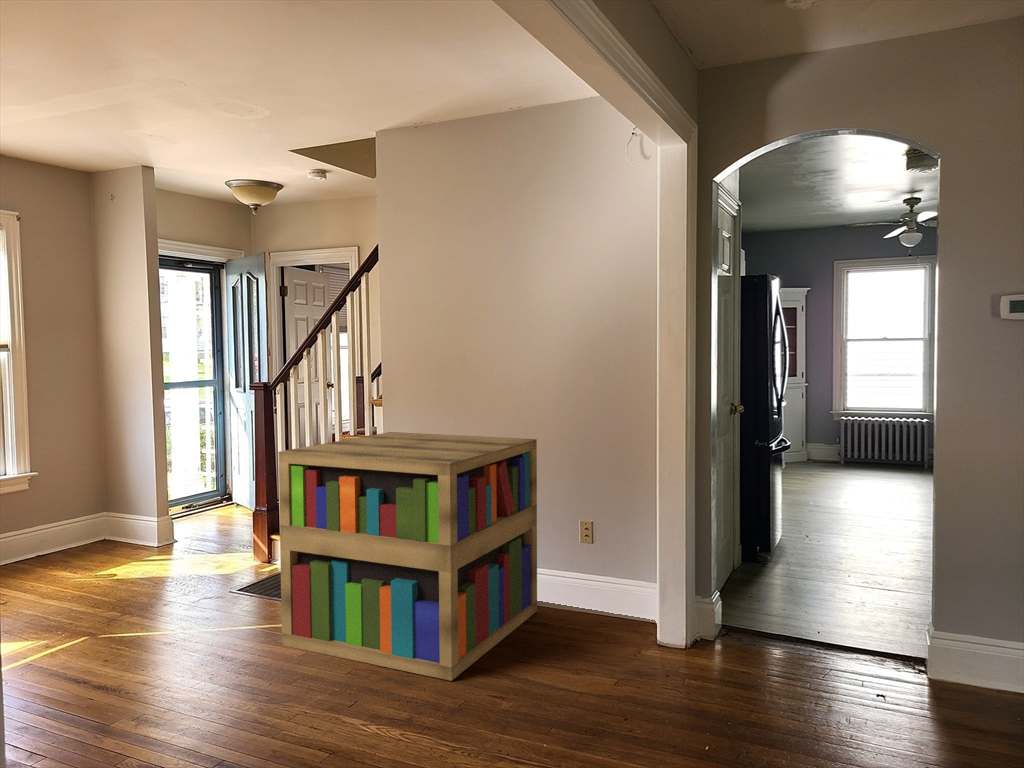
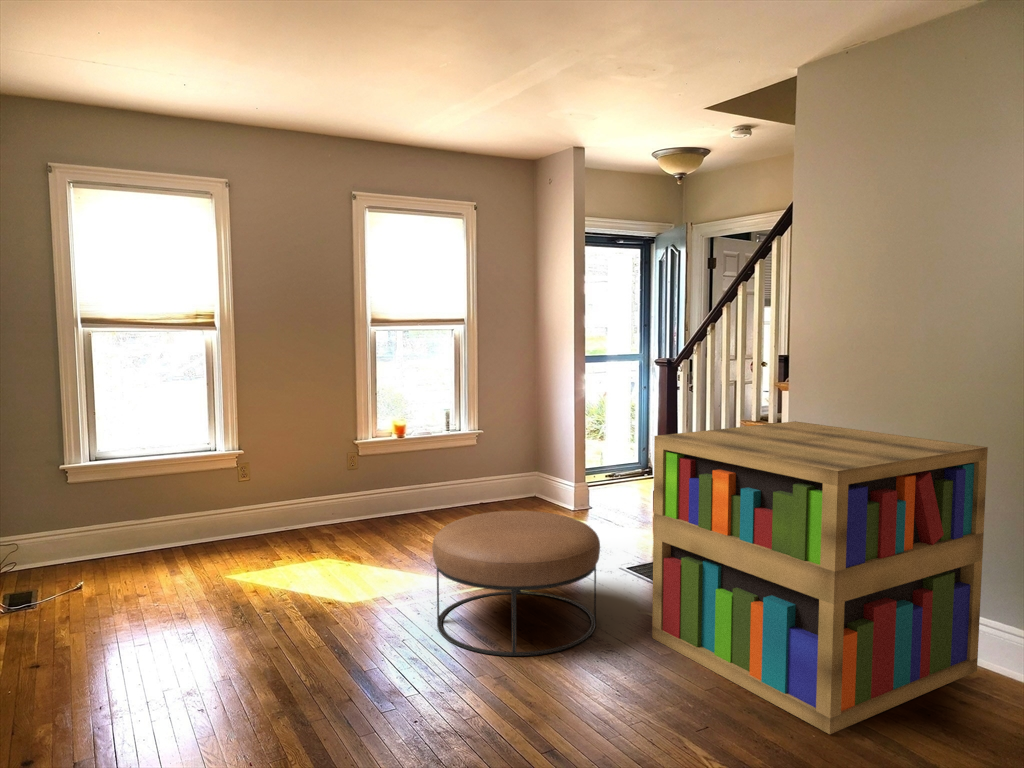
ottoman: none [24,543,224,701] -> present [432,511,600,656]

